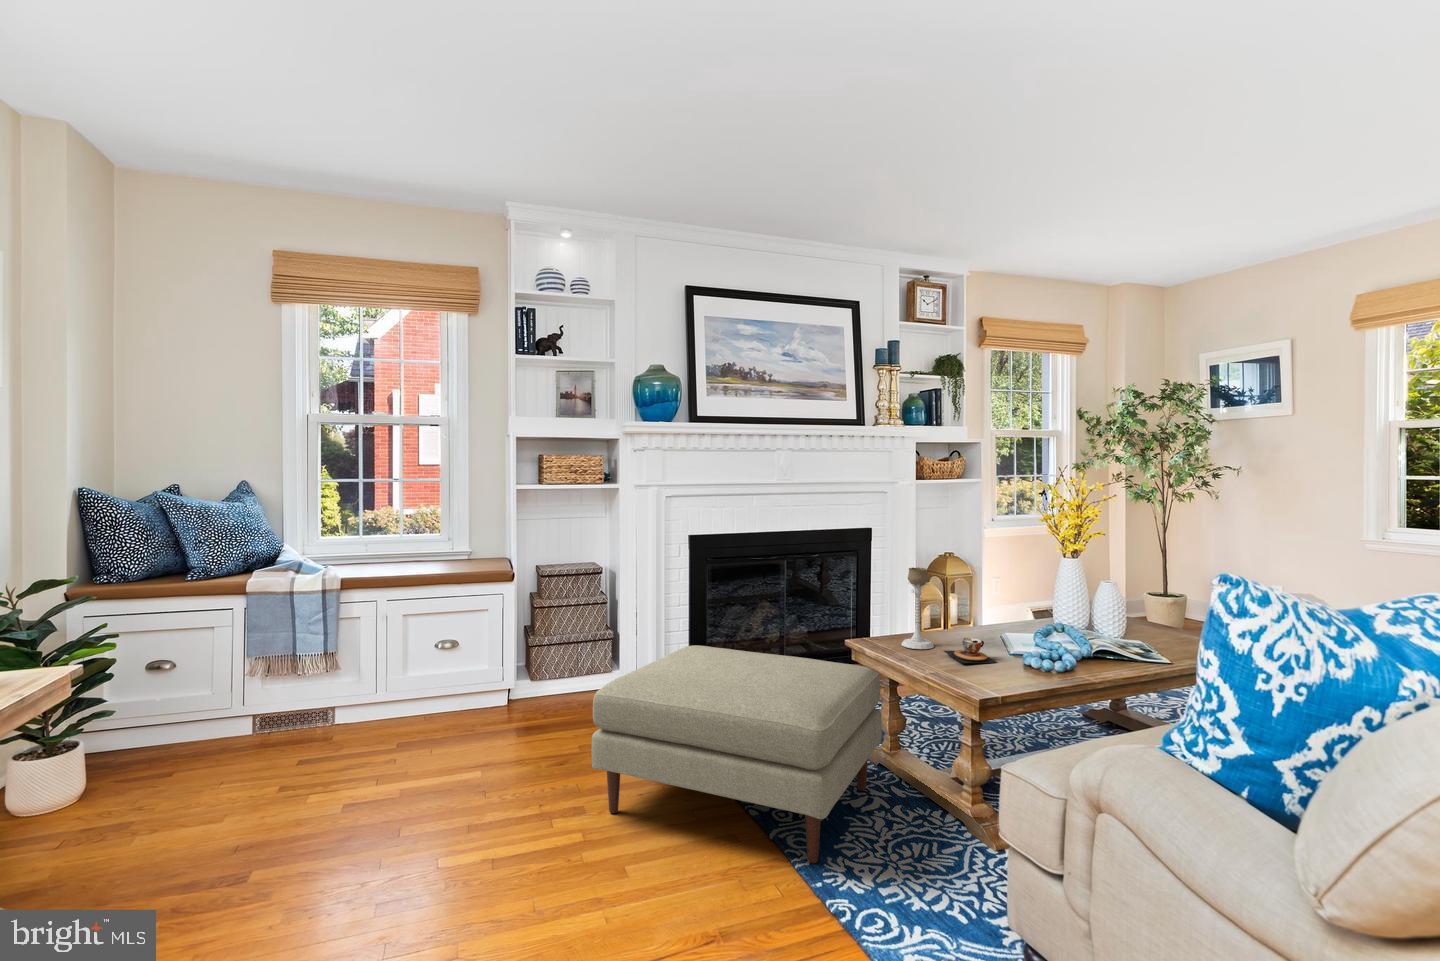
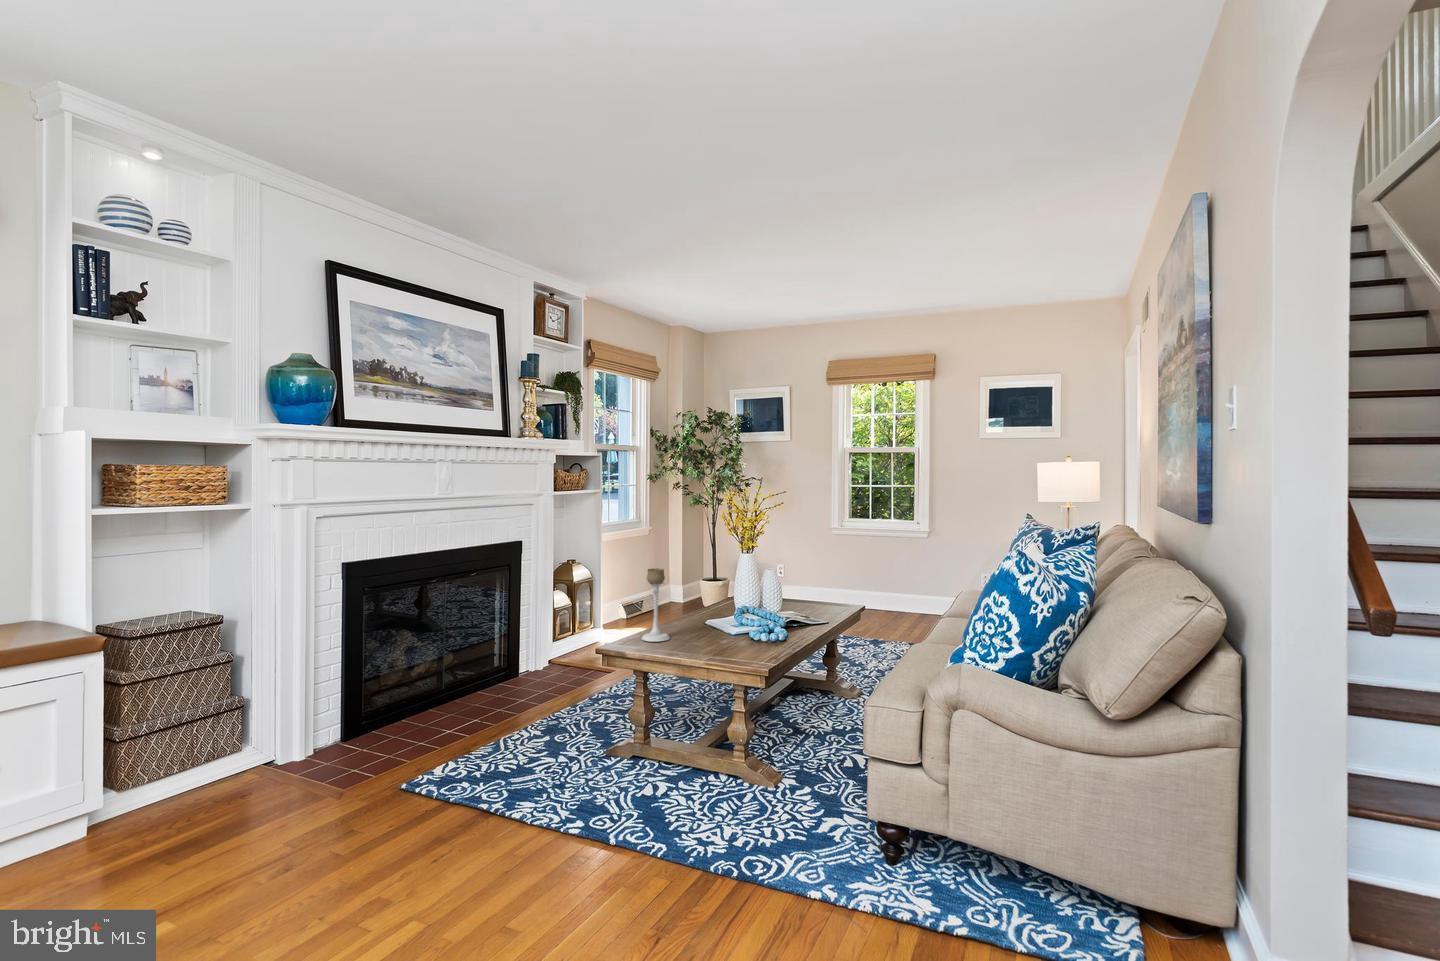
teacup: present [944,638,997,663] -> none [686,624,732,645]
ottoman: present [592,645,882,863] -> none [405,664,686,883]

